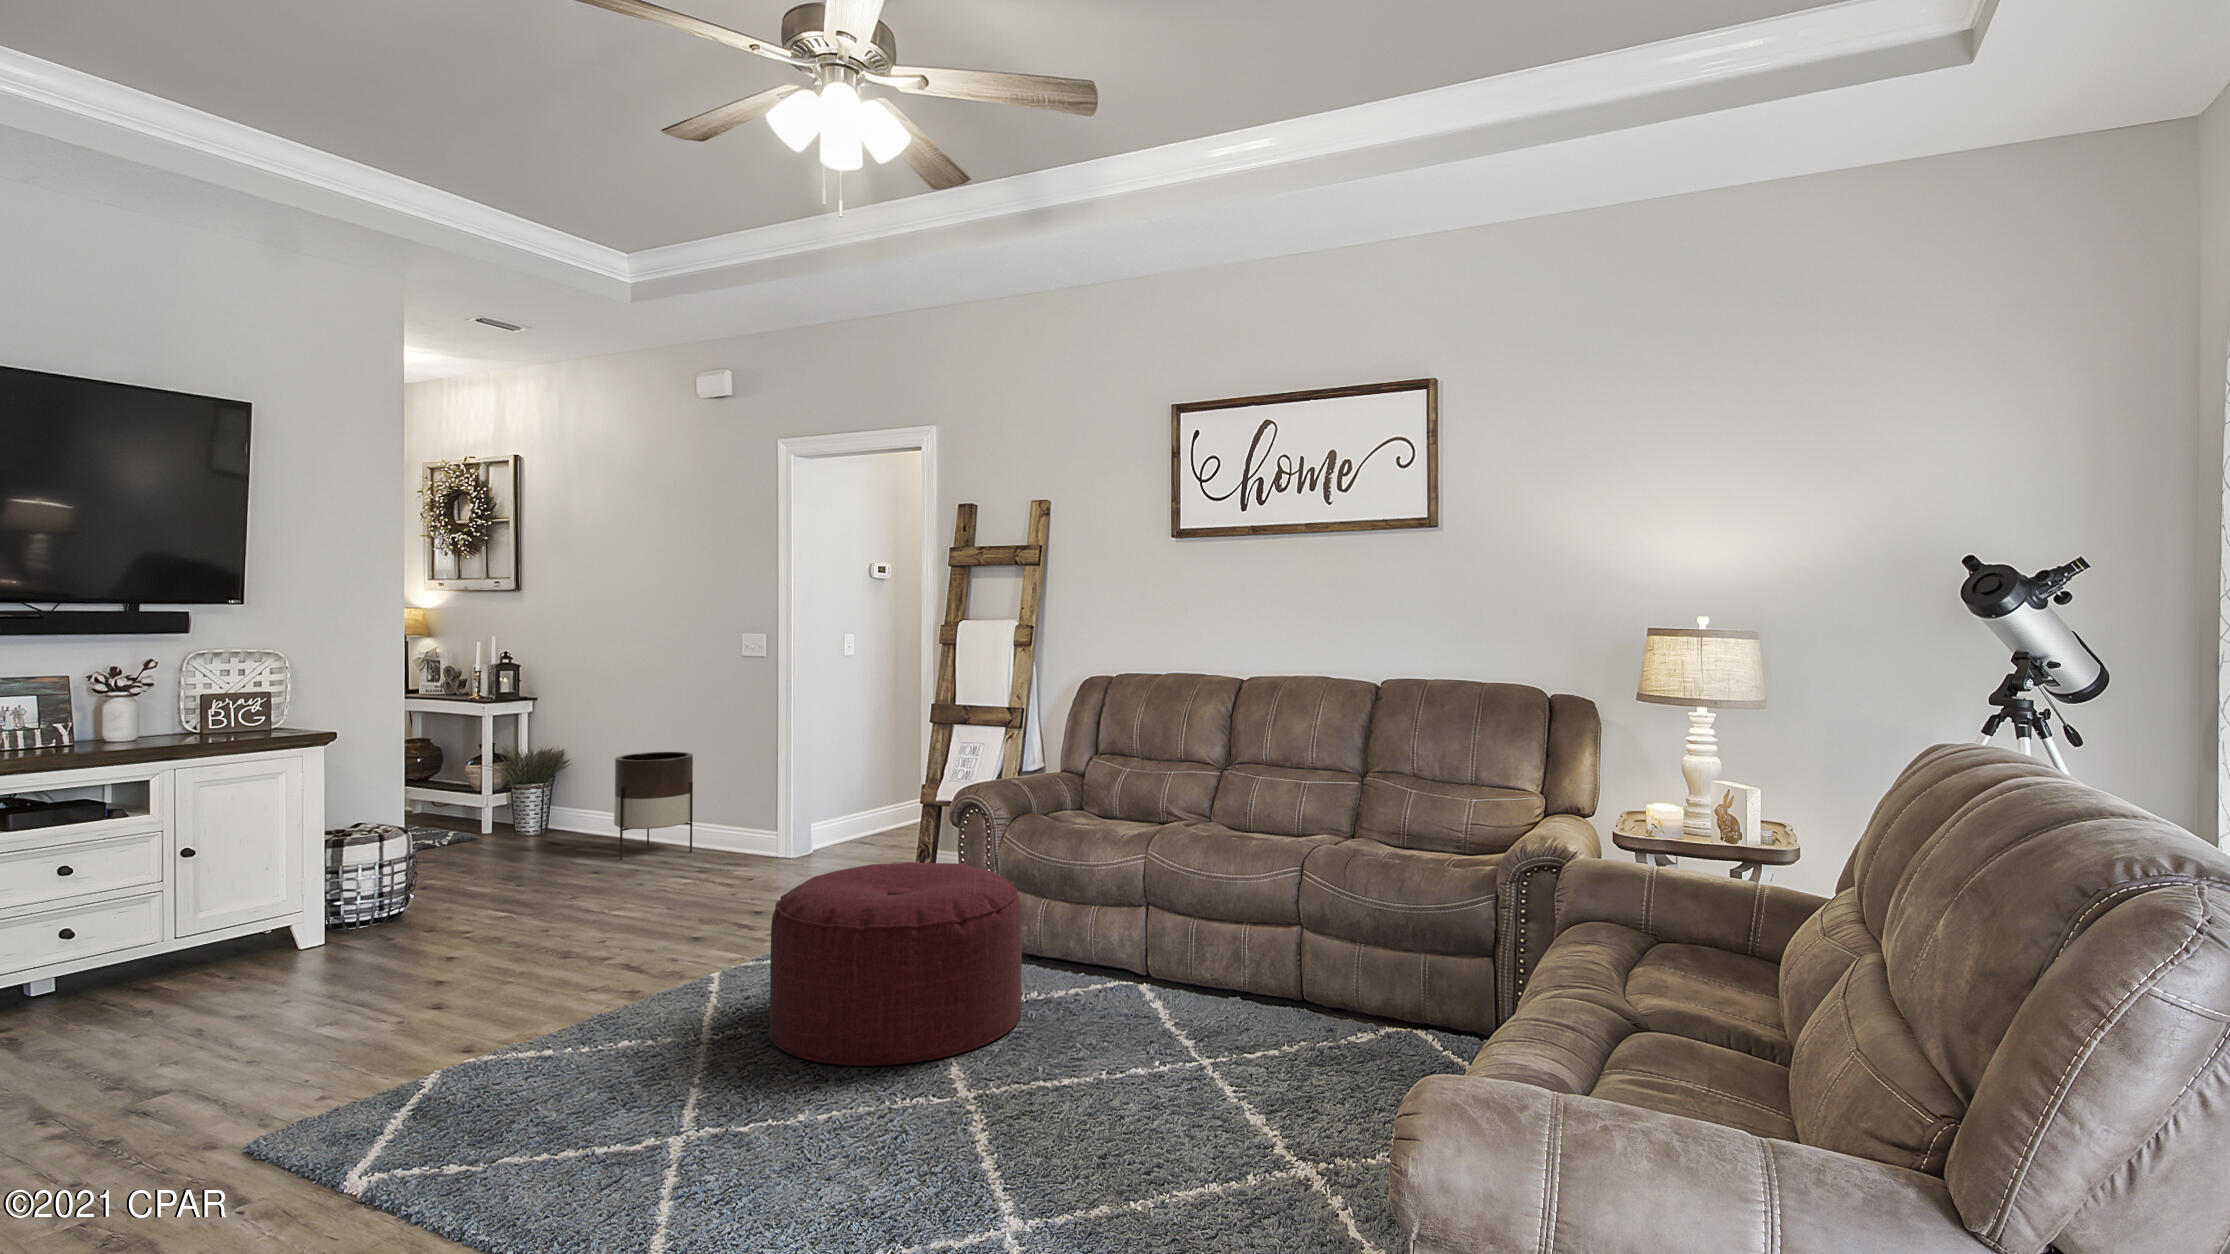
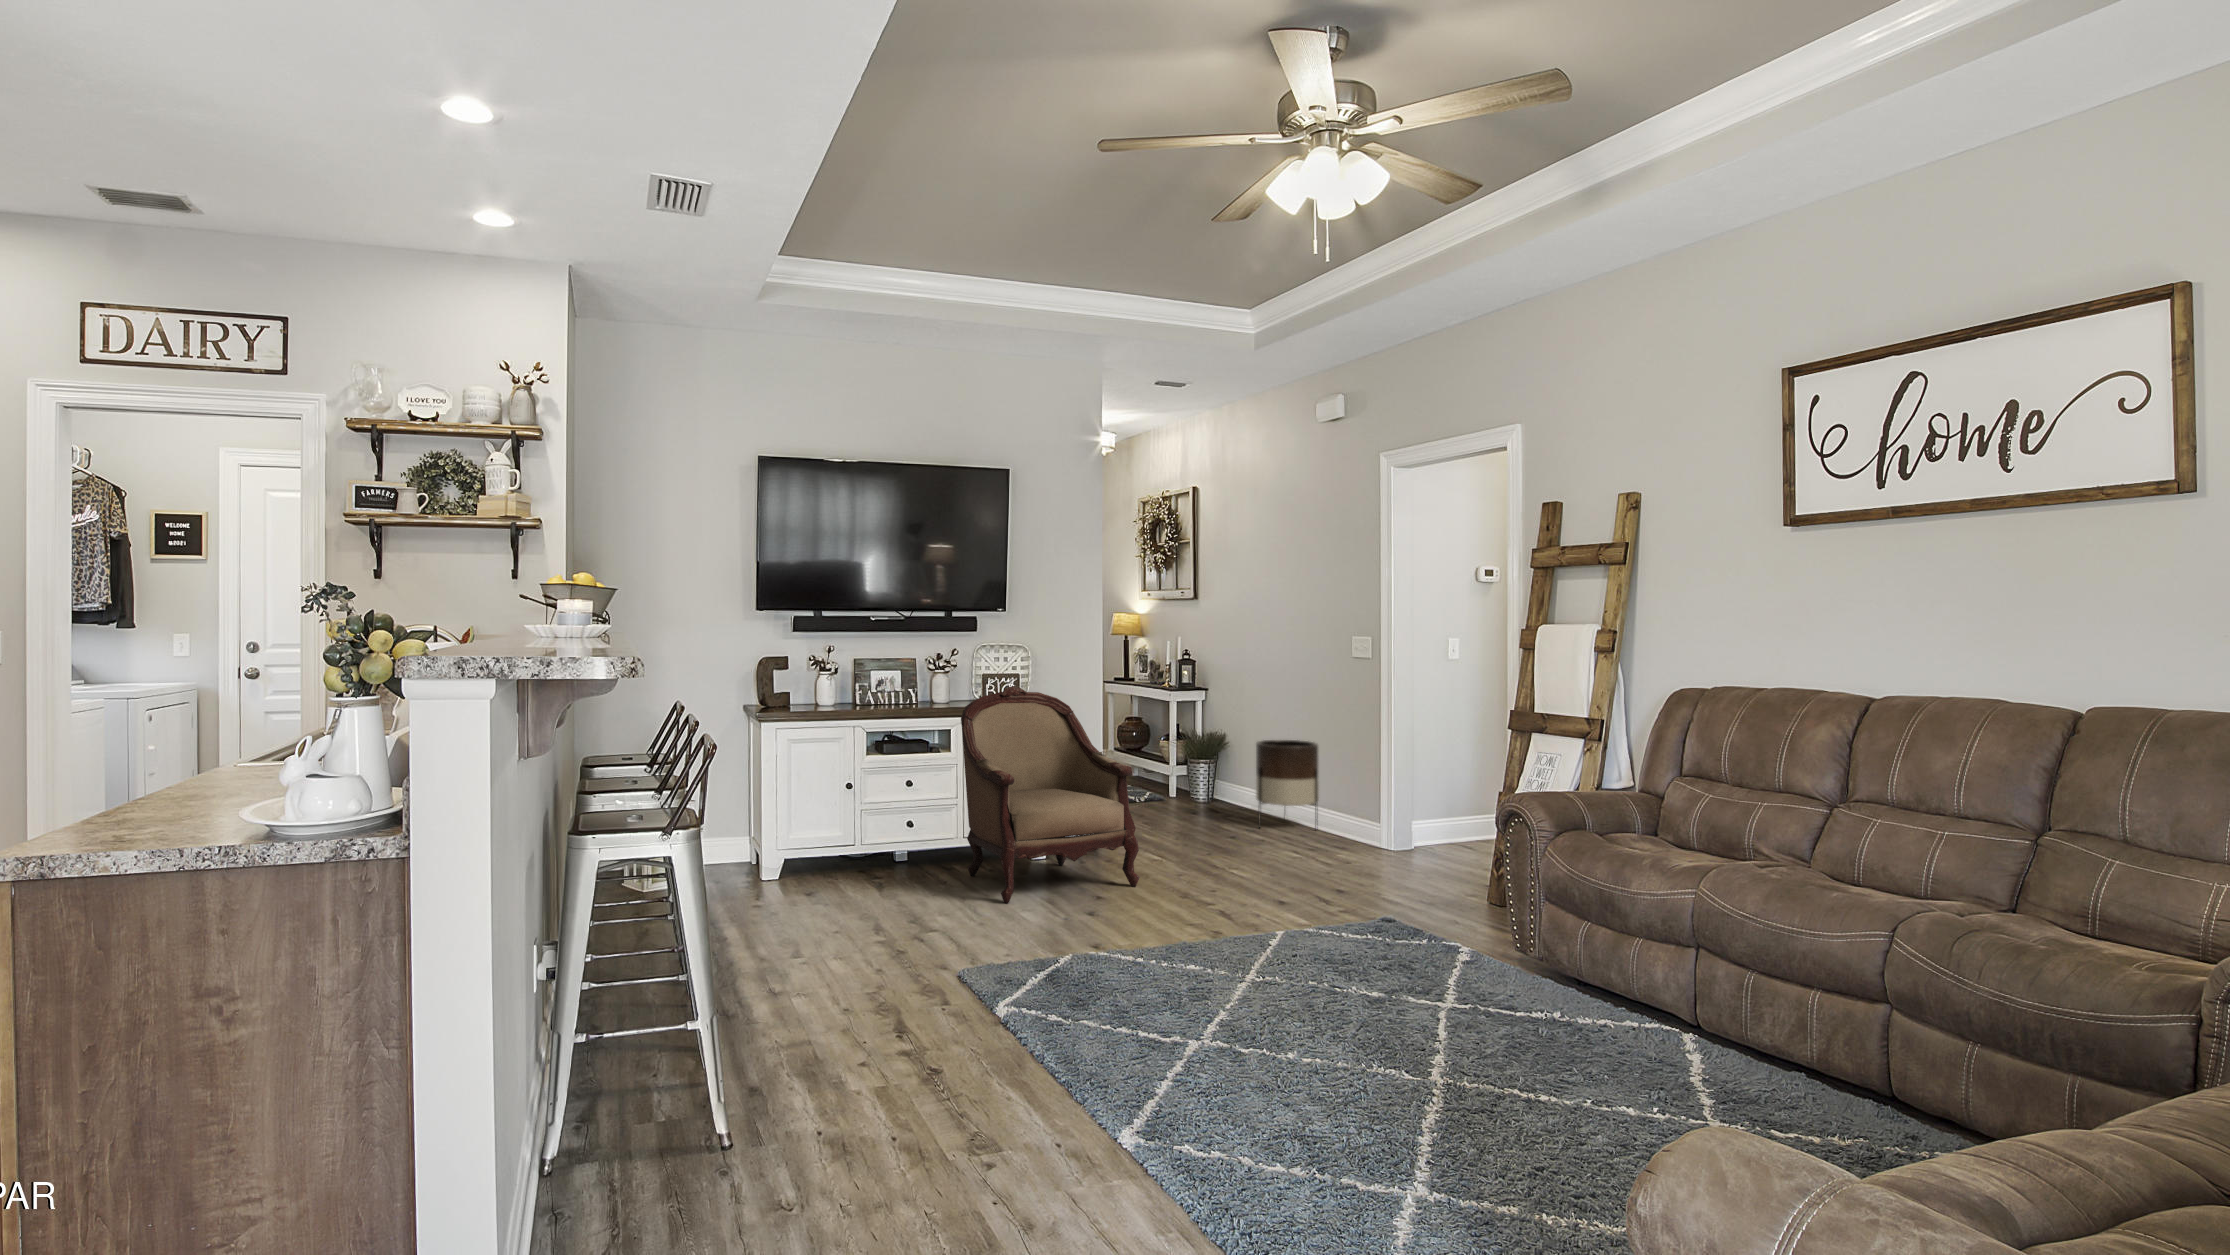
armchair: none [190,709,496,1019] -> present [961,686,1140,903]
ottoman: present [769,862,1022,1066] -> none [1300,856,1539,1043]

